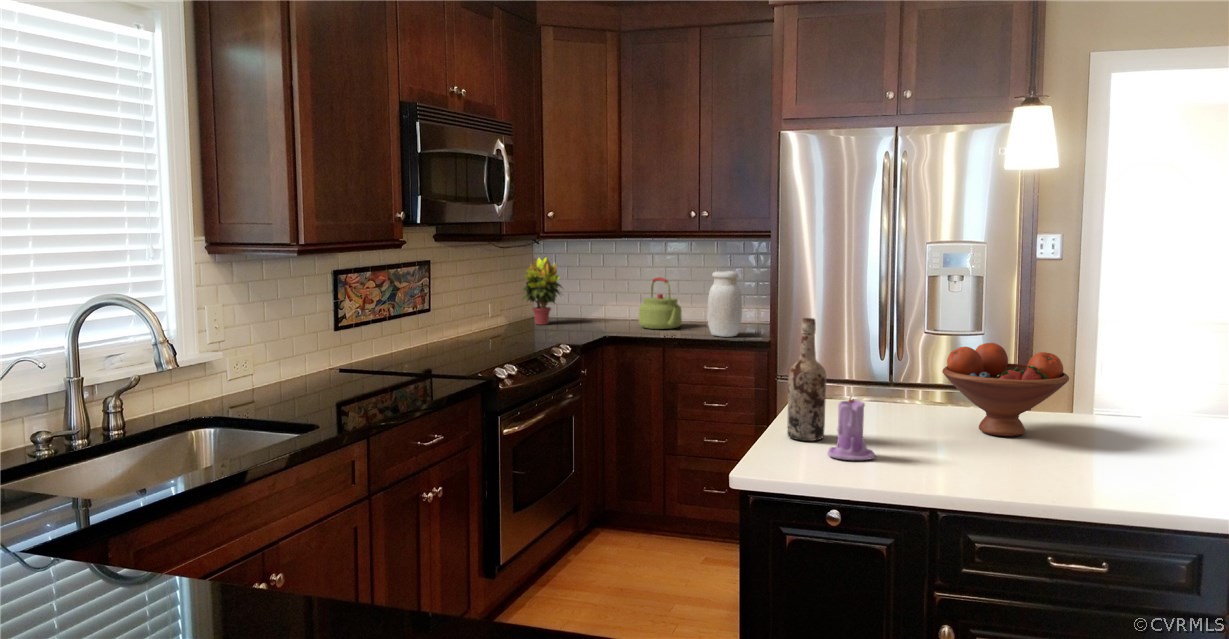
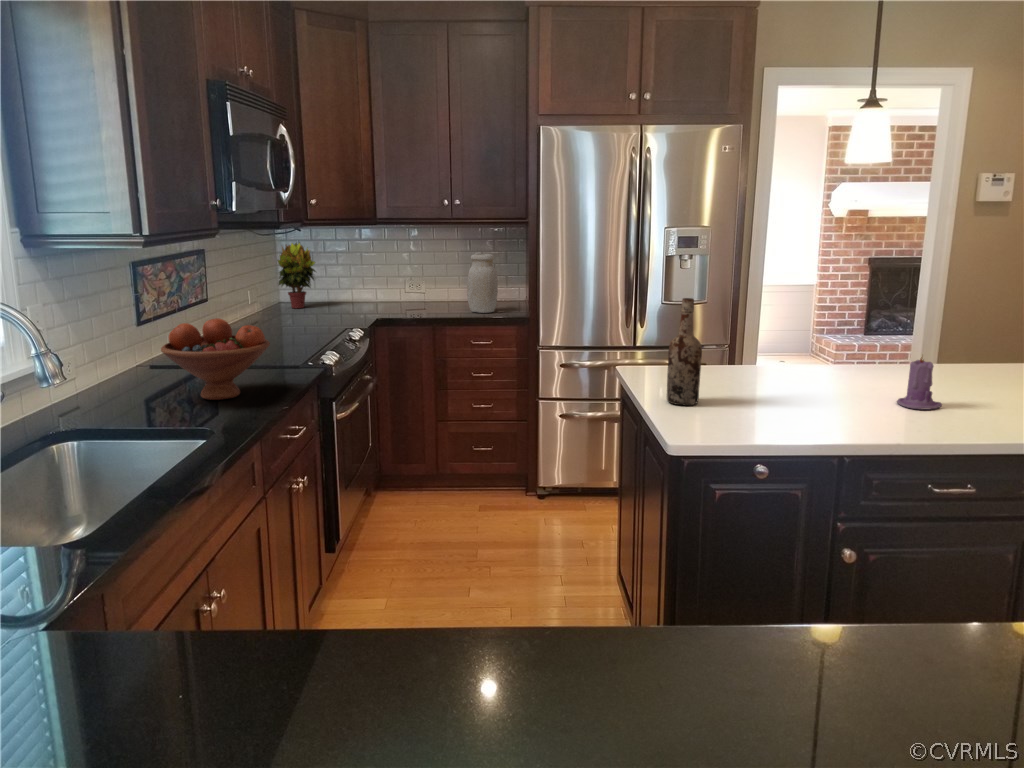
kettle: present [639,277,682,329] -> none [395,260,435,308]
fruit bowl: present [942,343,1069,436] -> present [161,318,270,400]
candle: present [828,394,875,460] -> present [897,357,942,410]

